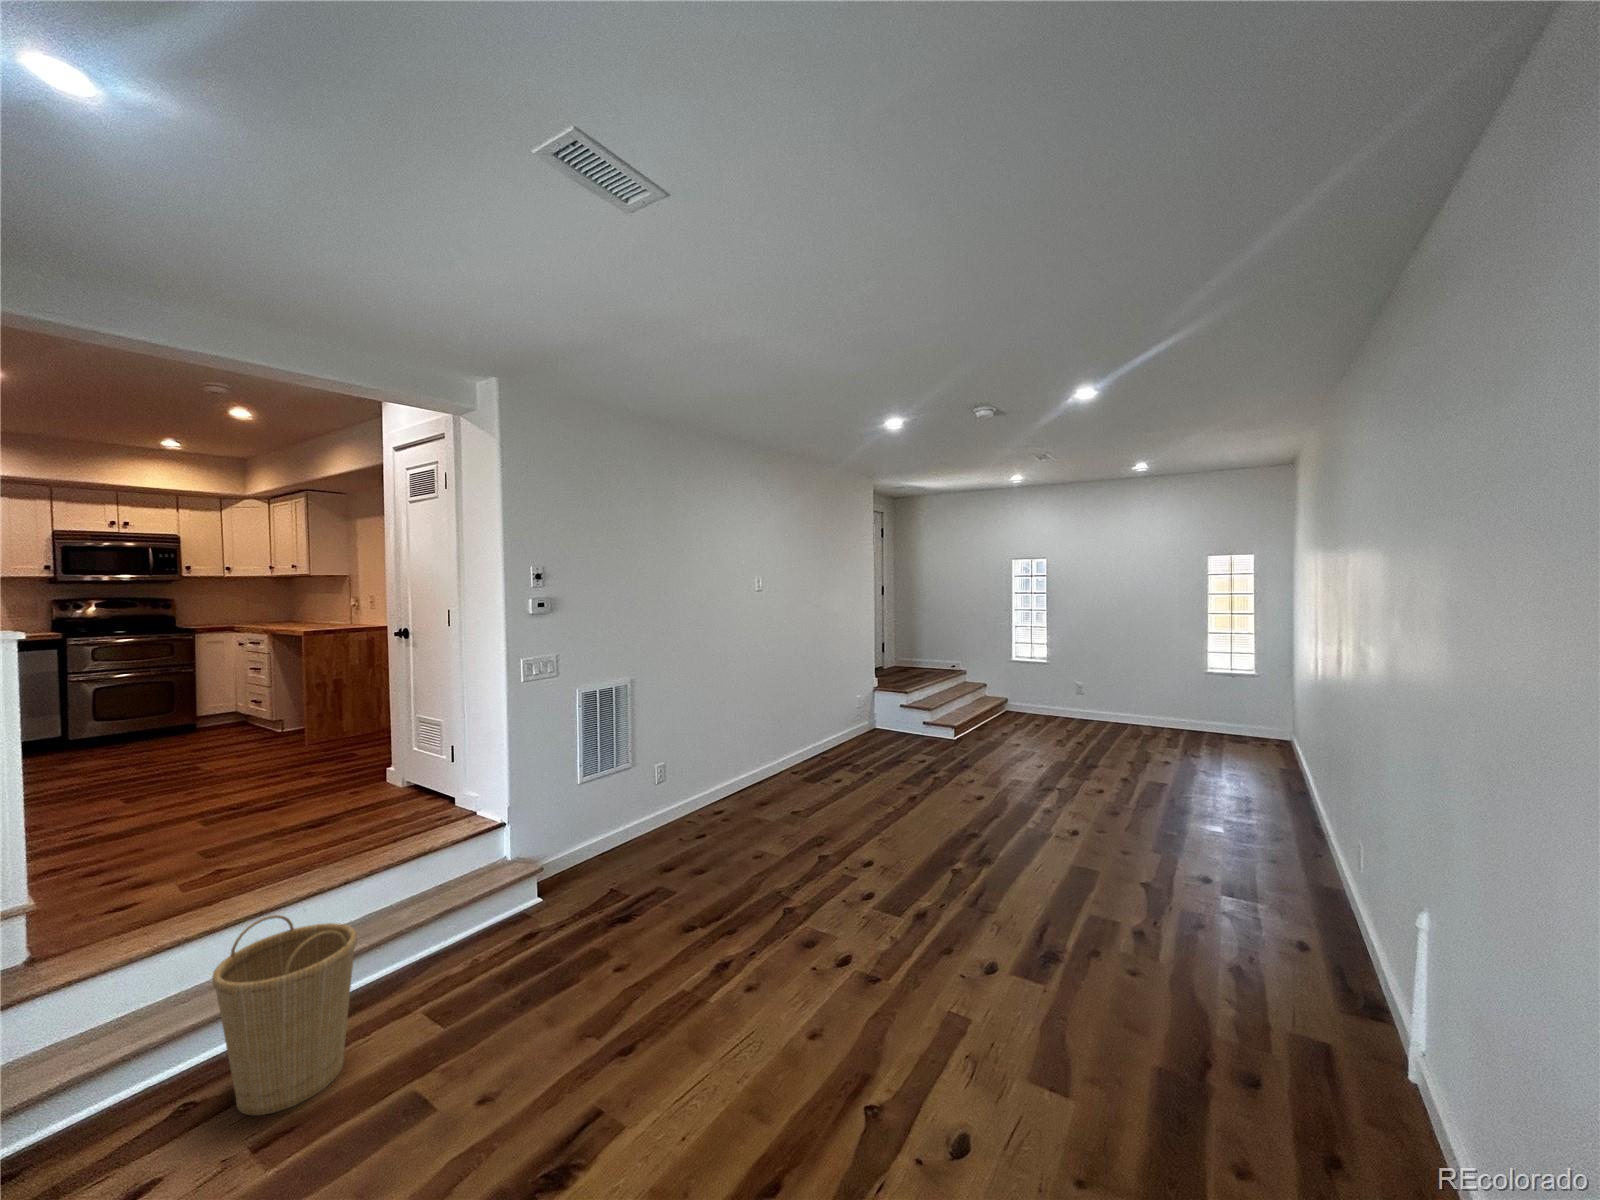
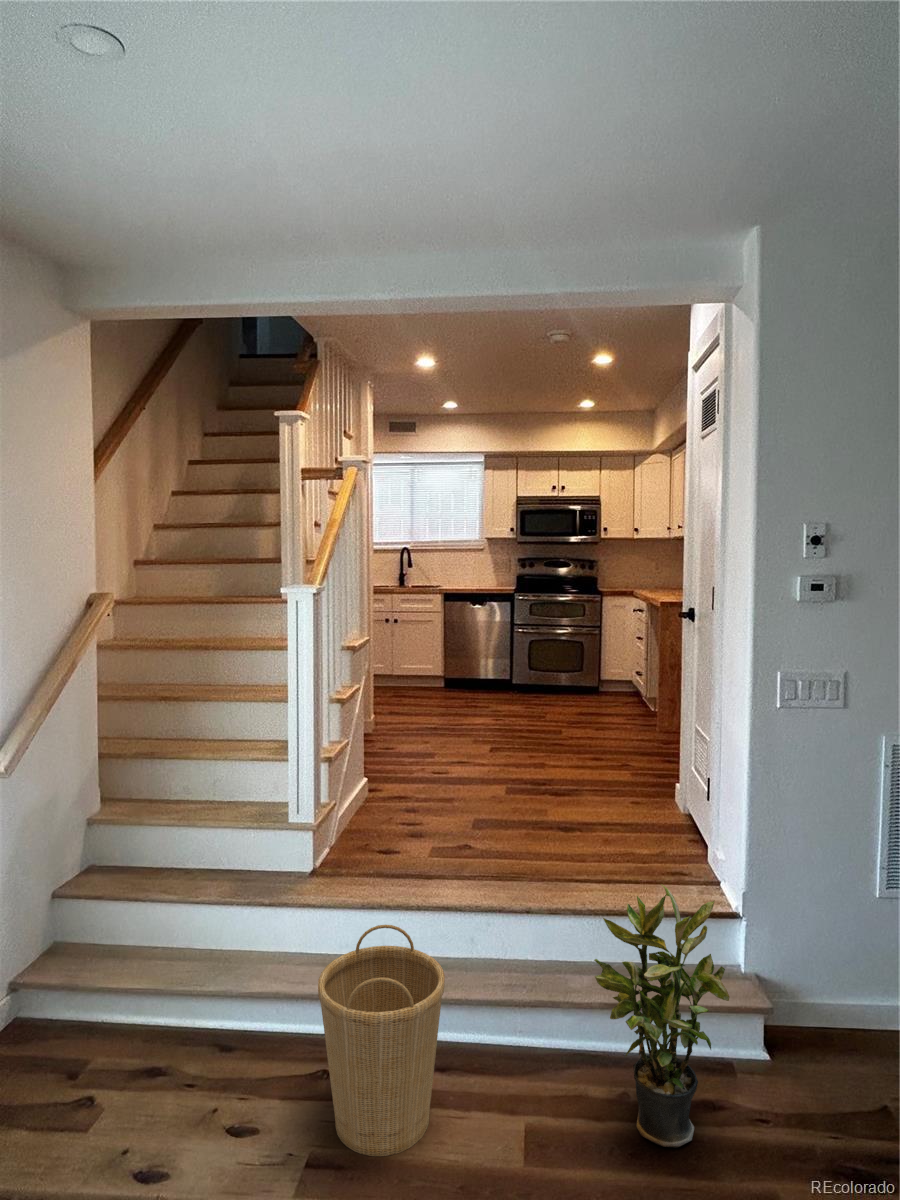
potted plant: none [458,793,545,964] -> present [594,885,729,1148]

